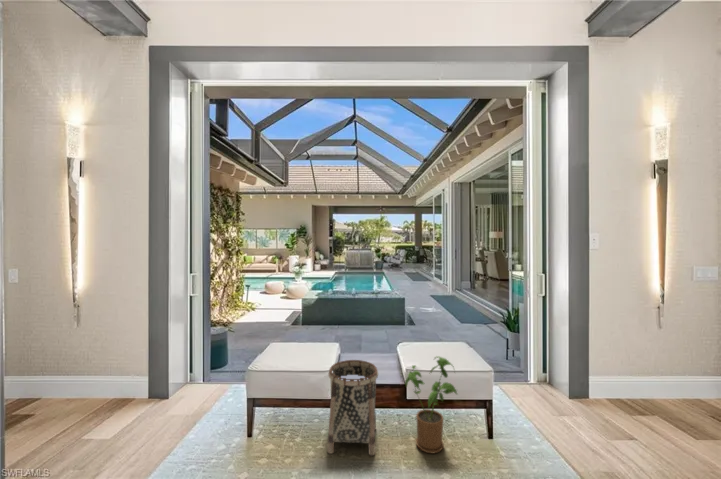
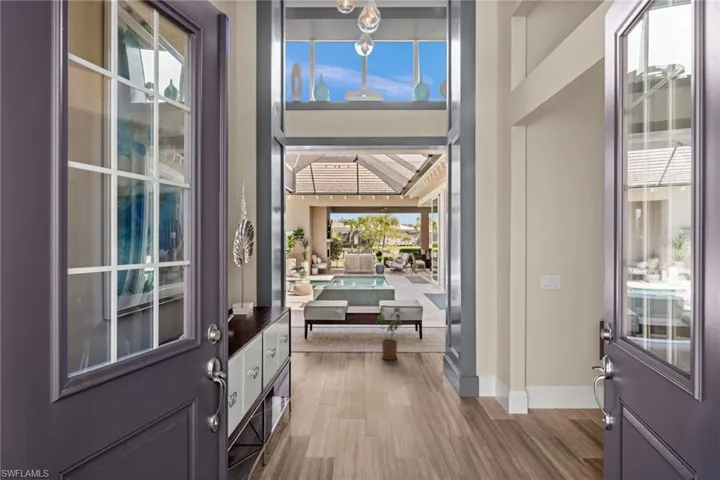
basket: present [327,360,378,455] -> none [331,312,360,360]

